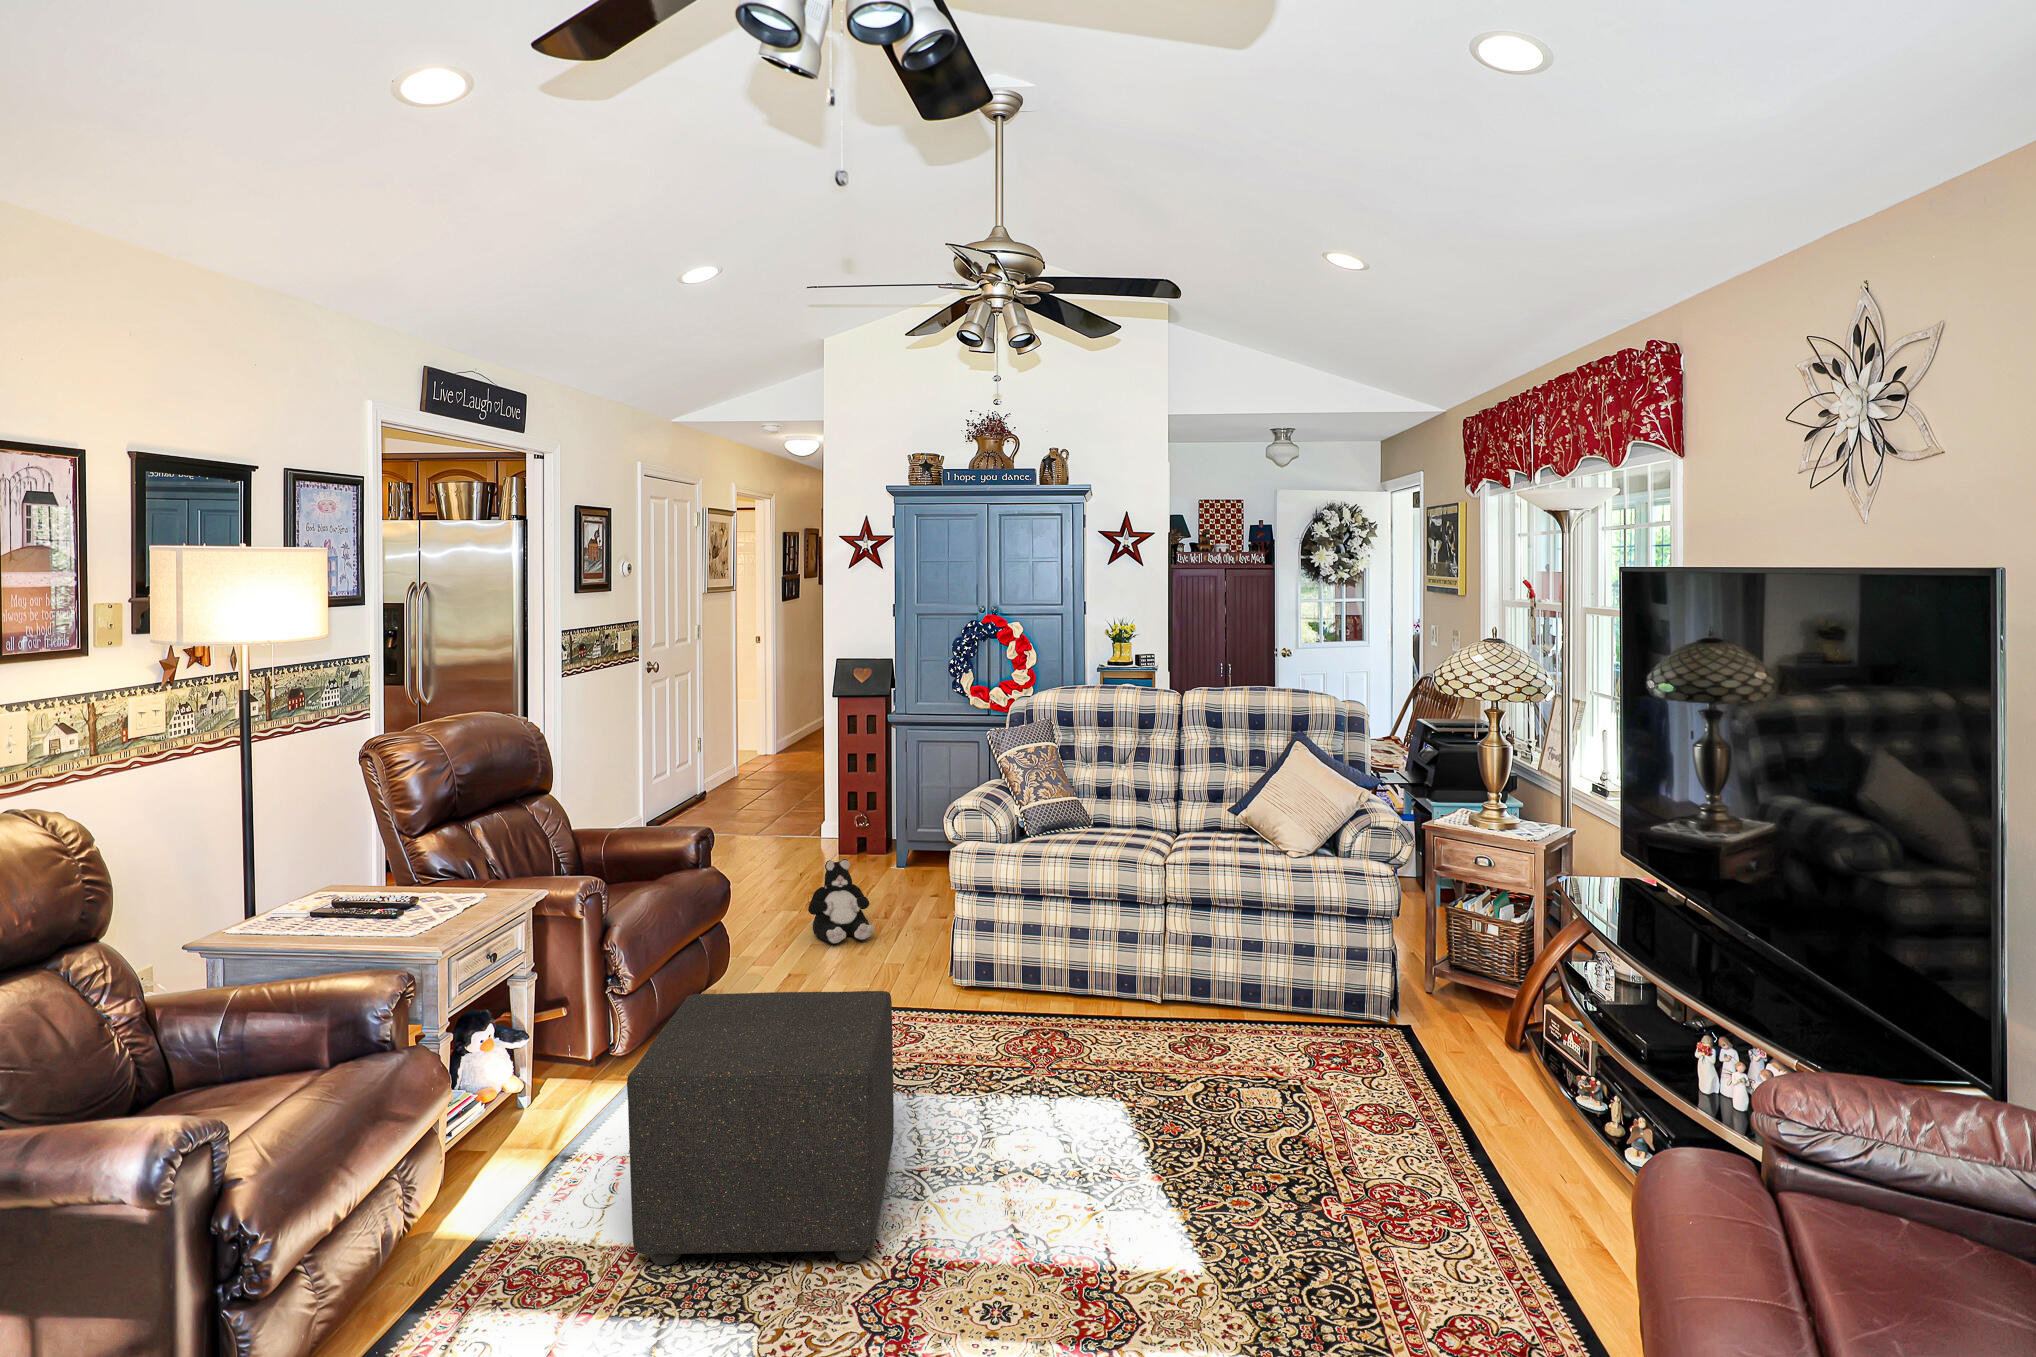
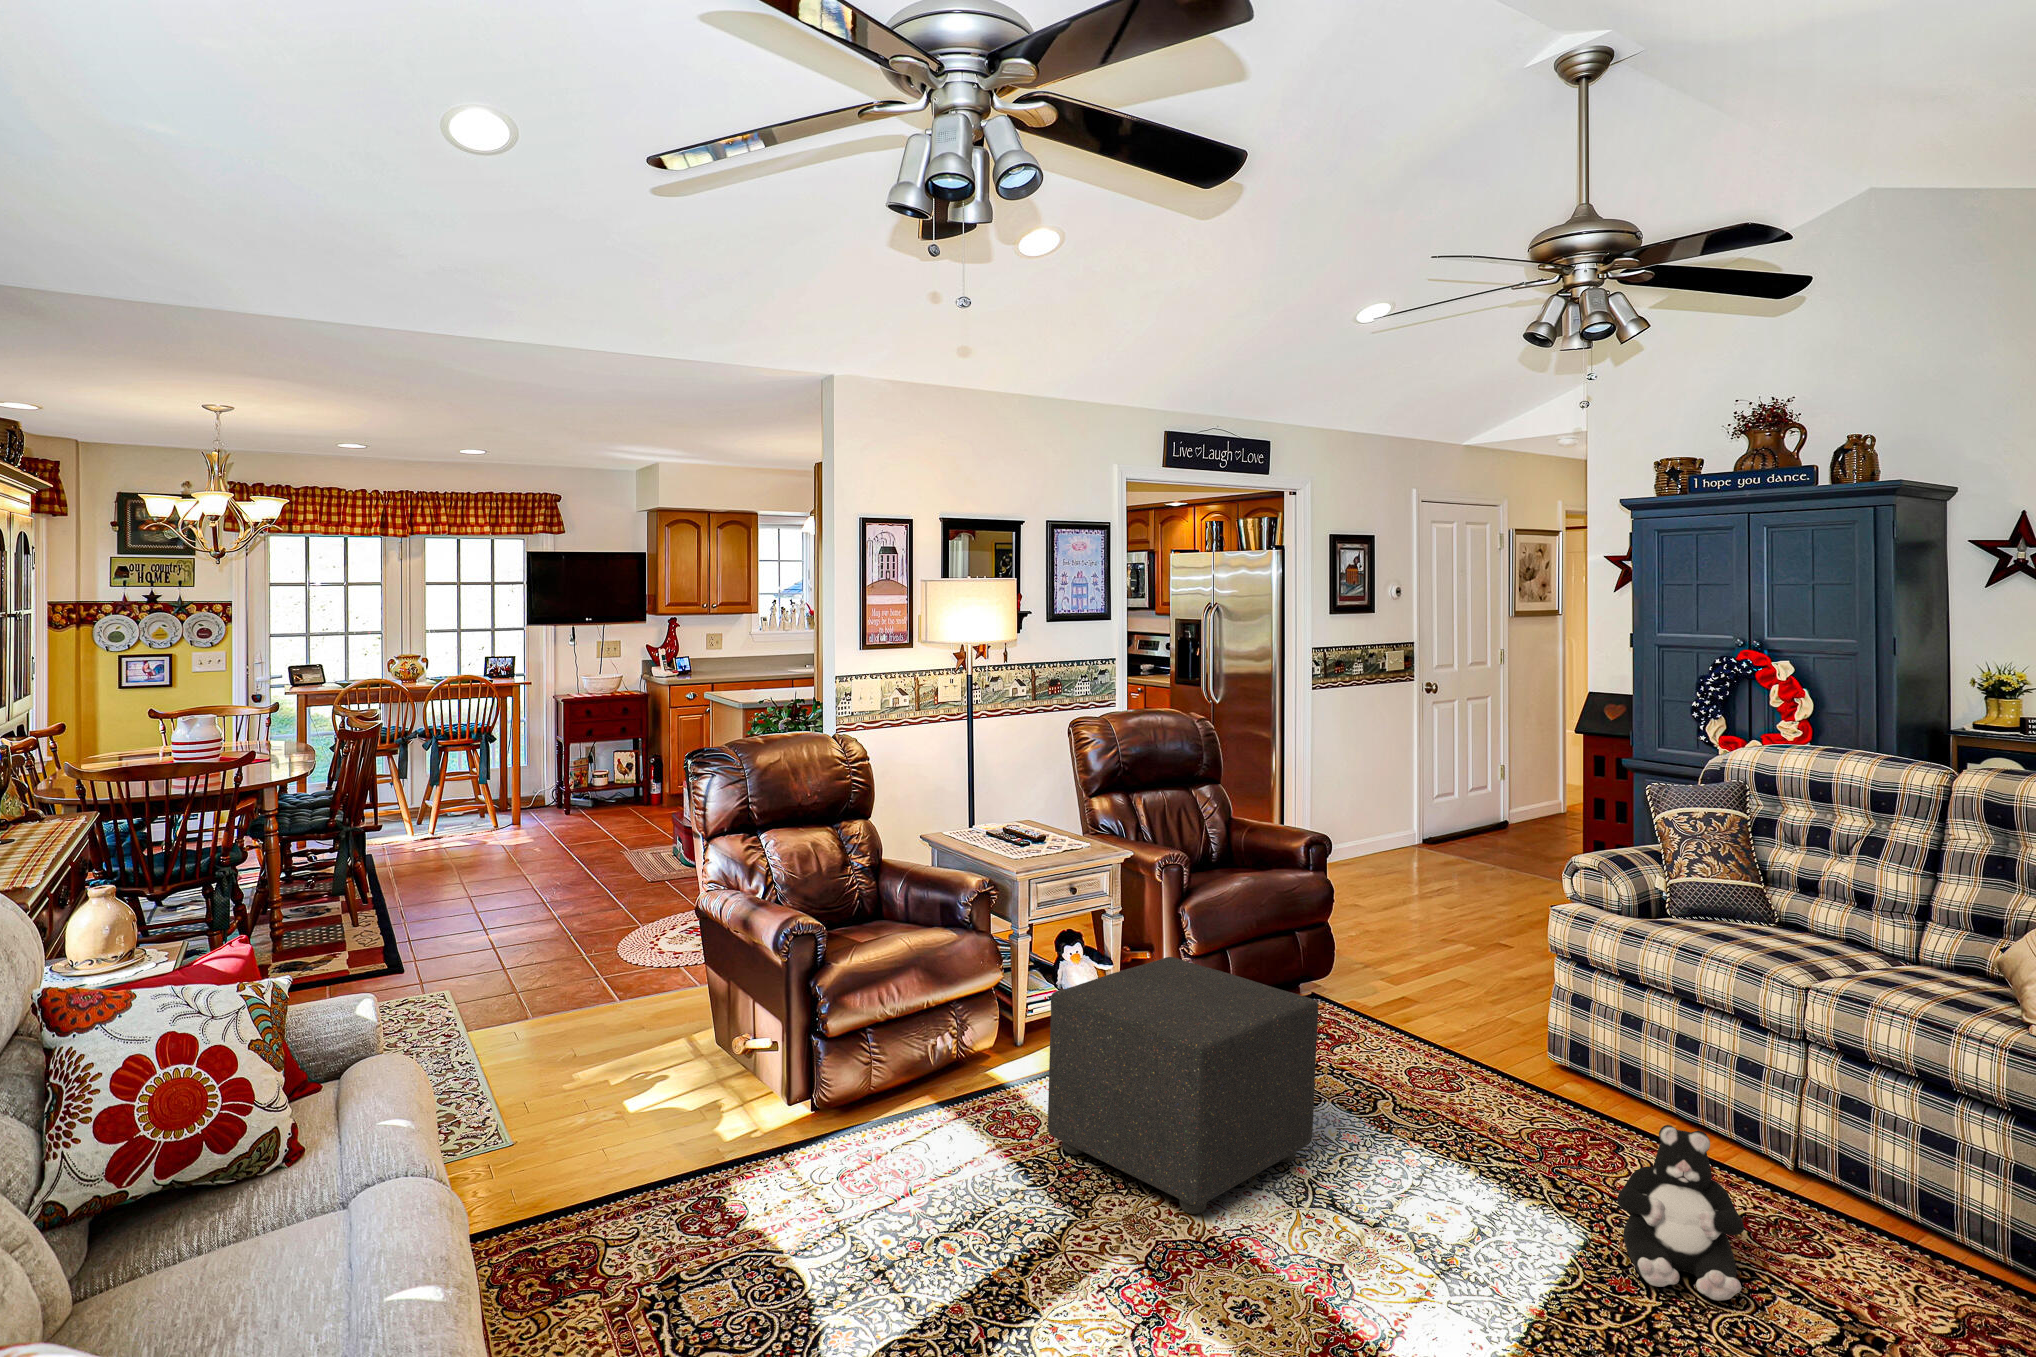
plush toy: present [808,859,875,944] -> present [1617,1125,1744,1301]

